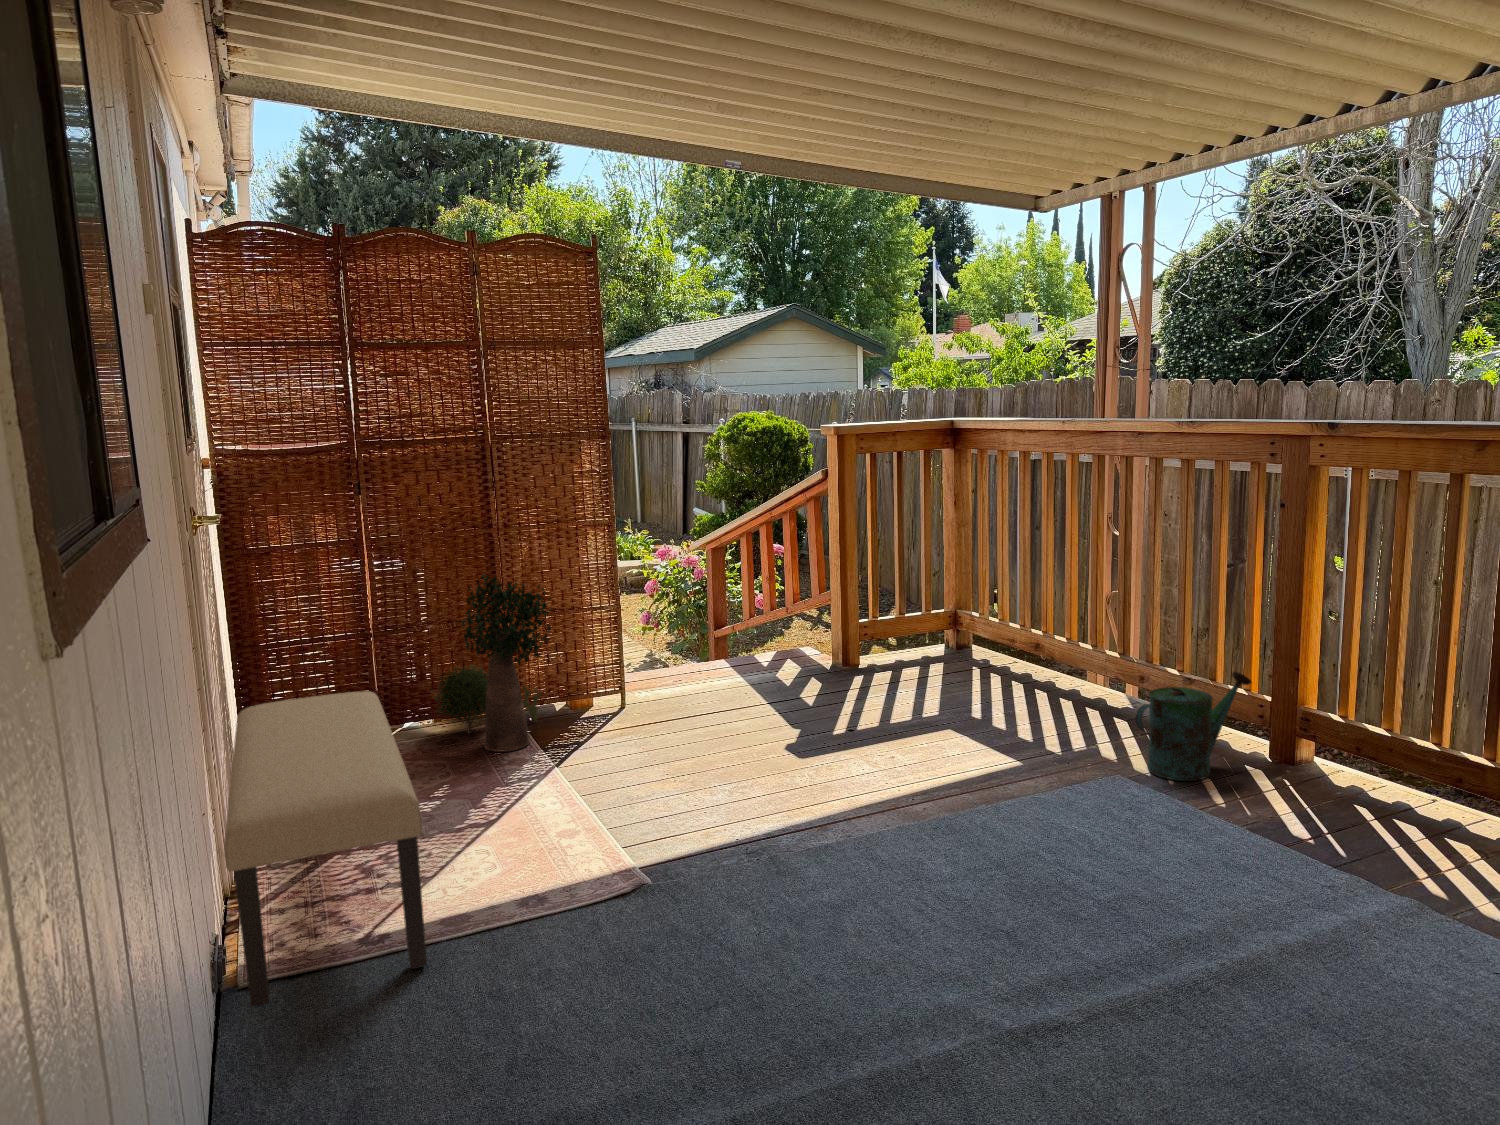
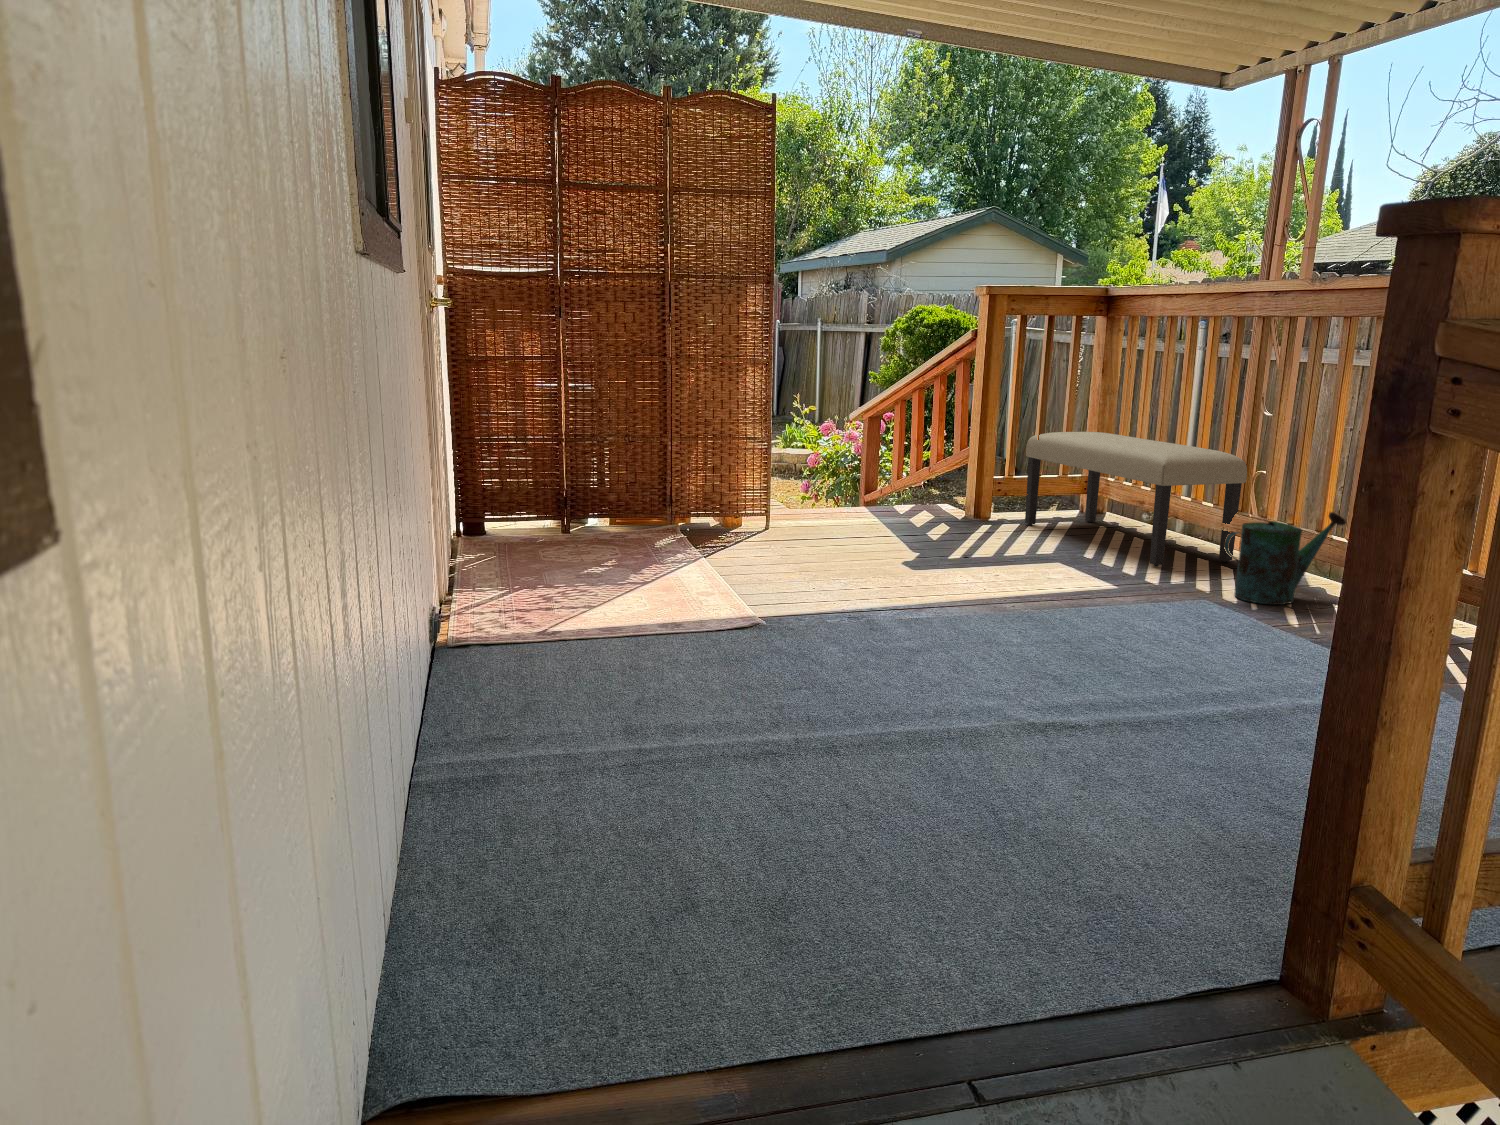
potted plant: present [434,574,552,752] -> none [607,392,714,545]
bench: present [224,691,427,1007] -> present [1025,432,1247,566]

